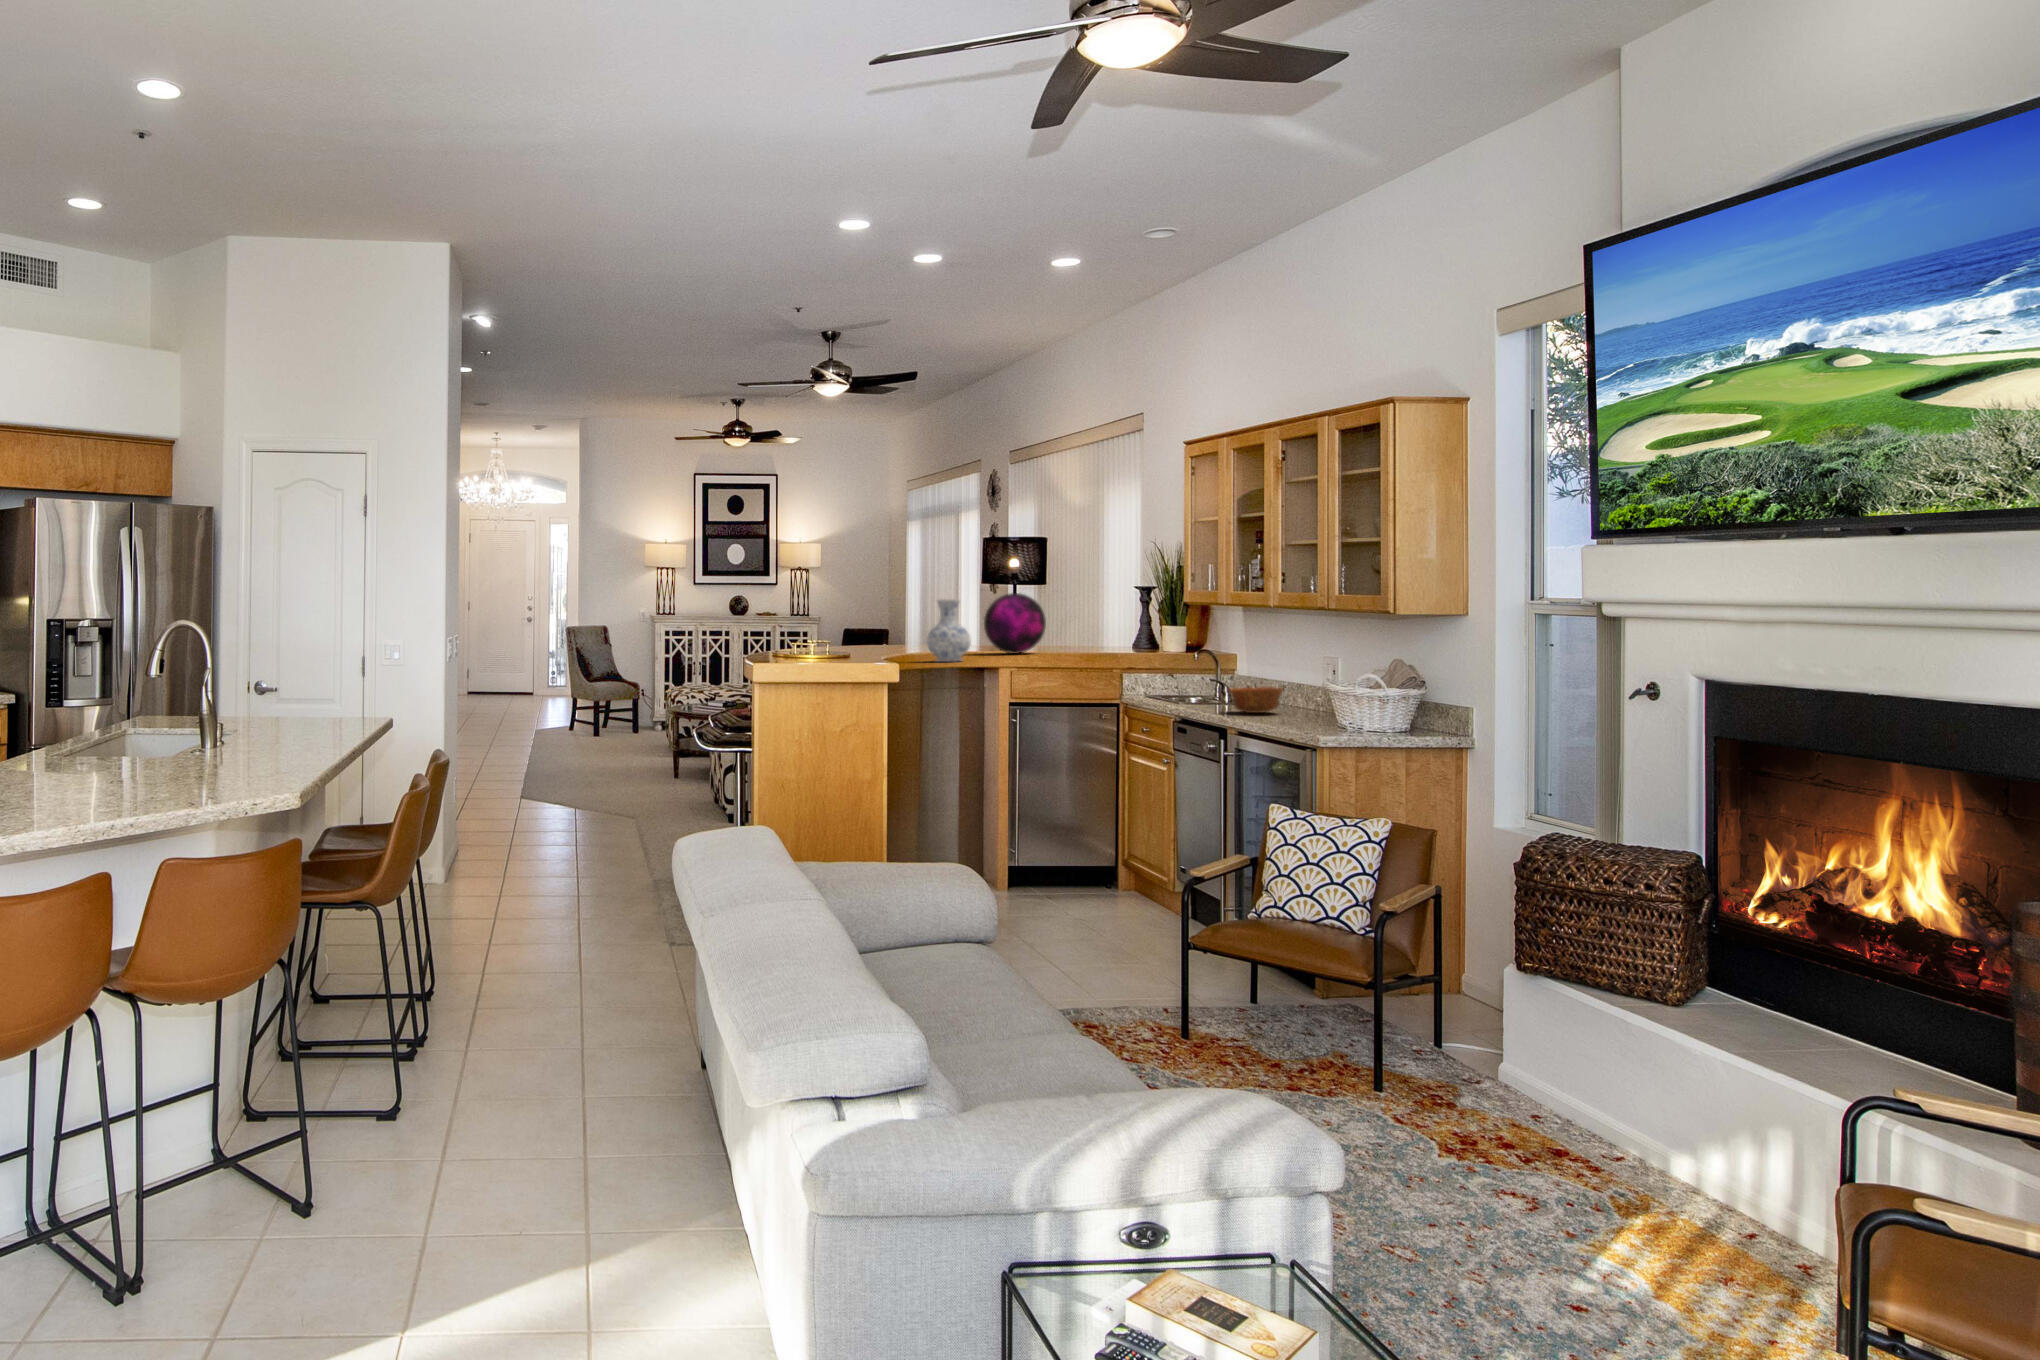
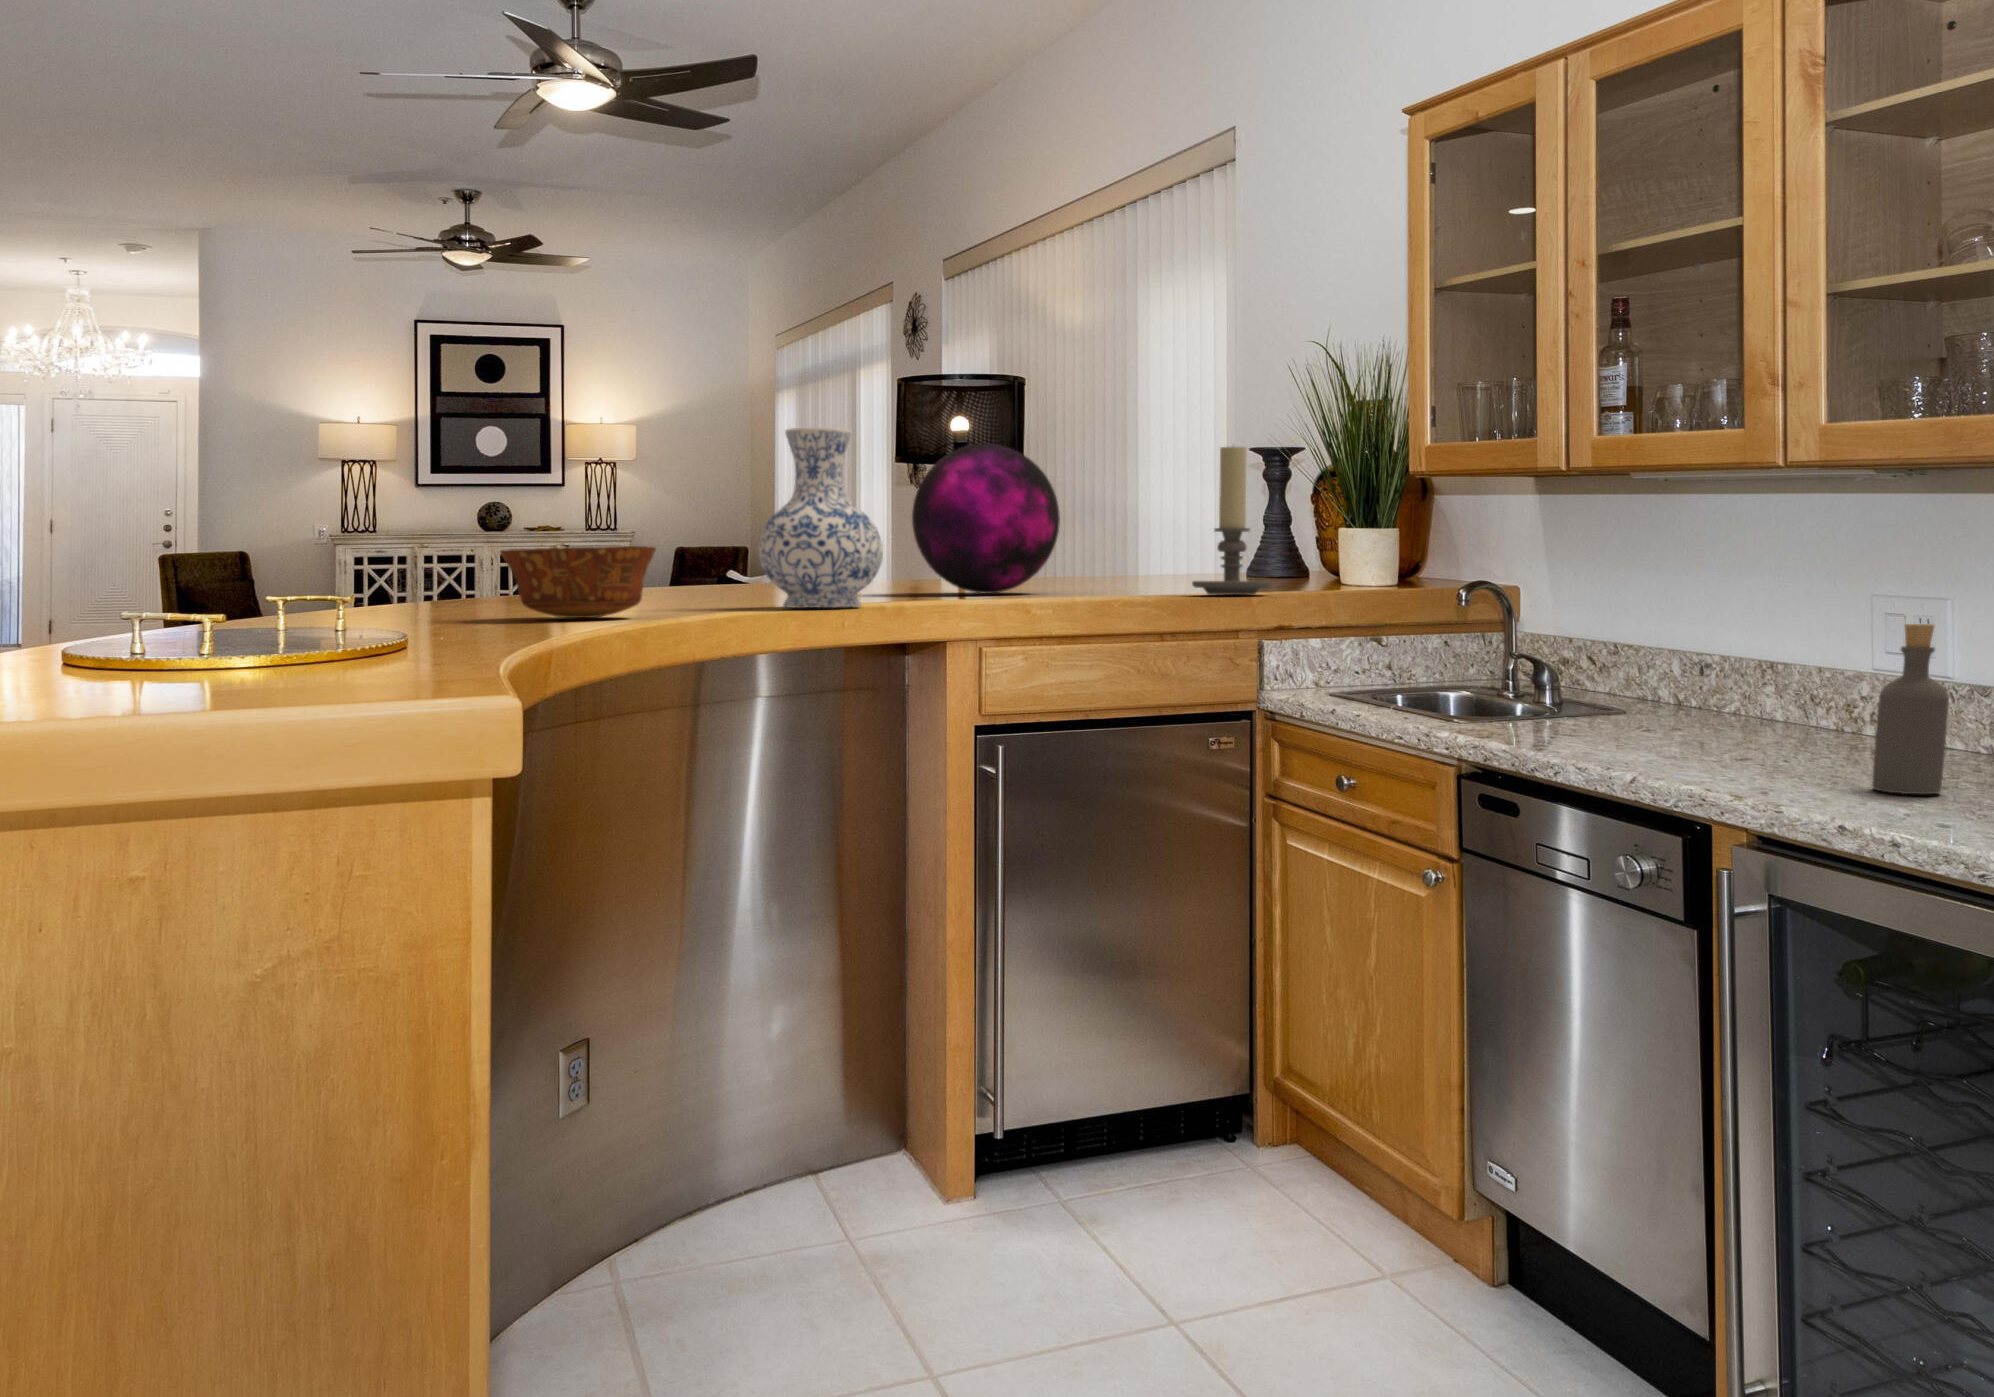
candle holder: none [1097,594,1130,654] -> present [1192,446,1271,595]
bottle: none [1287,666,1309,720] -> present [1872,624,1949,794]
bowl: present [1229,687,1283,713] -> present [500,546,656,618]

